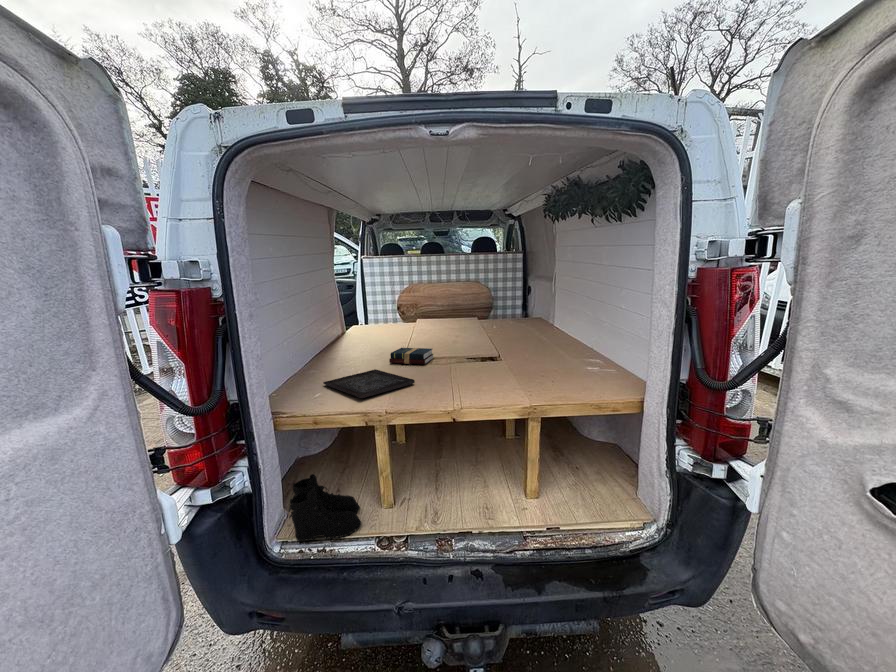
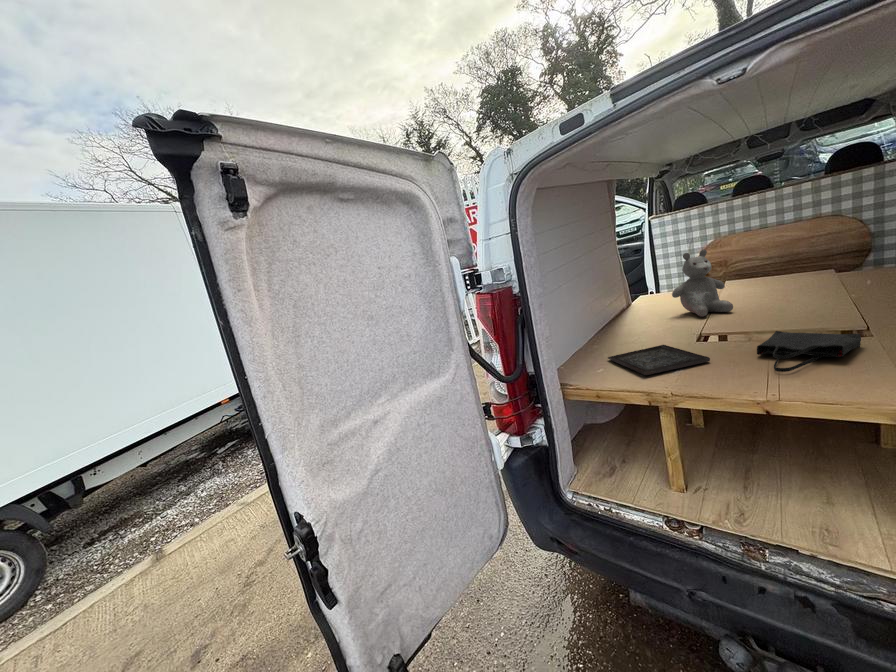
teddy bear: none [381,288,427,346] -> present [672,249,733,317]
hardback book: present [389,348,434,364] -> none [681,320,741,339]
tote bag: none [448,357,509,390] -> present [757,331,861,372]
boots: present [289,474,361,542] -> none [579,441,647,502]

